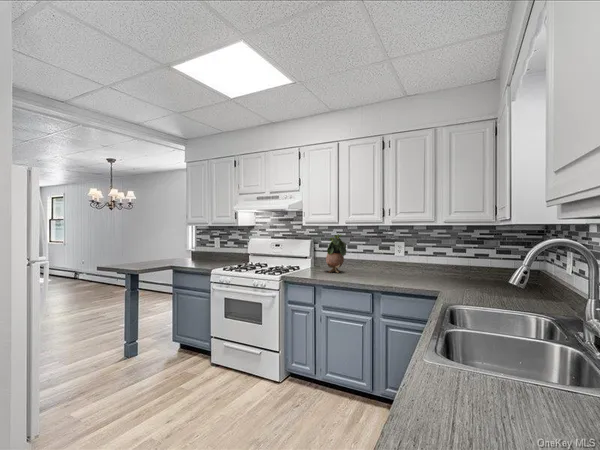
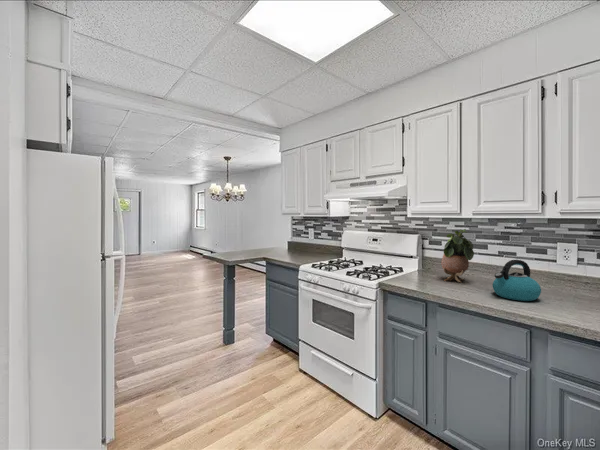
kettle: none [355,253,382,278] -> present [493,260,541,301]

